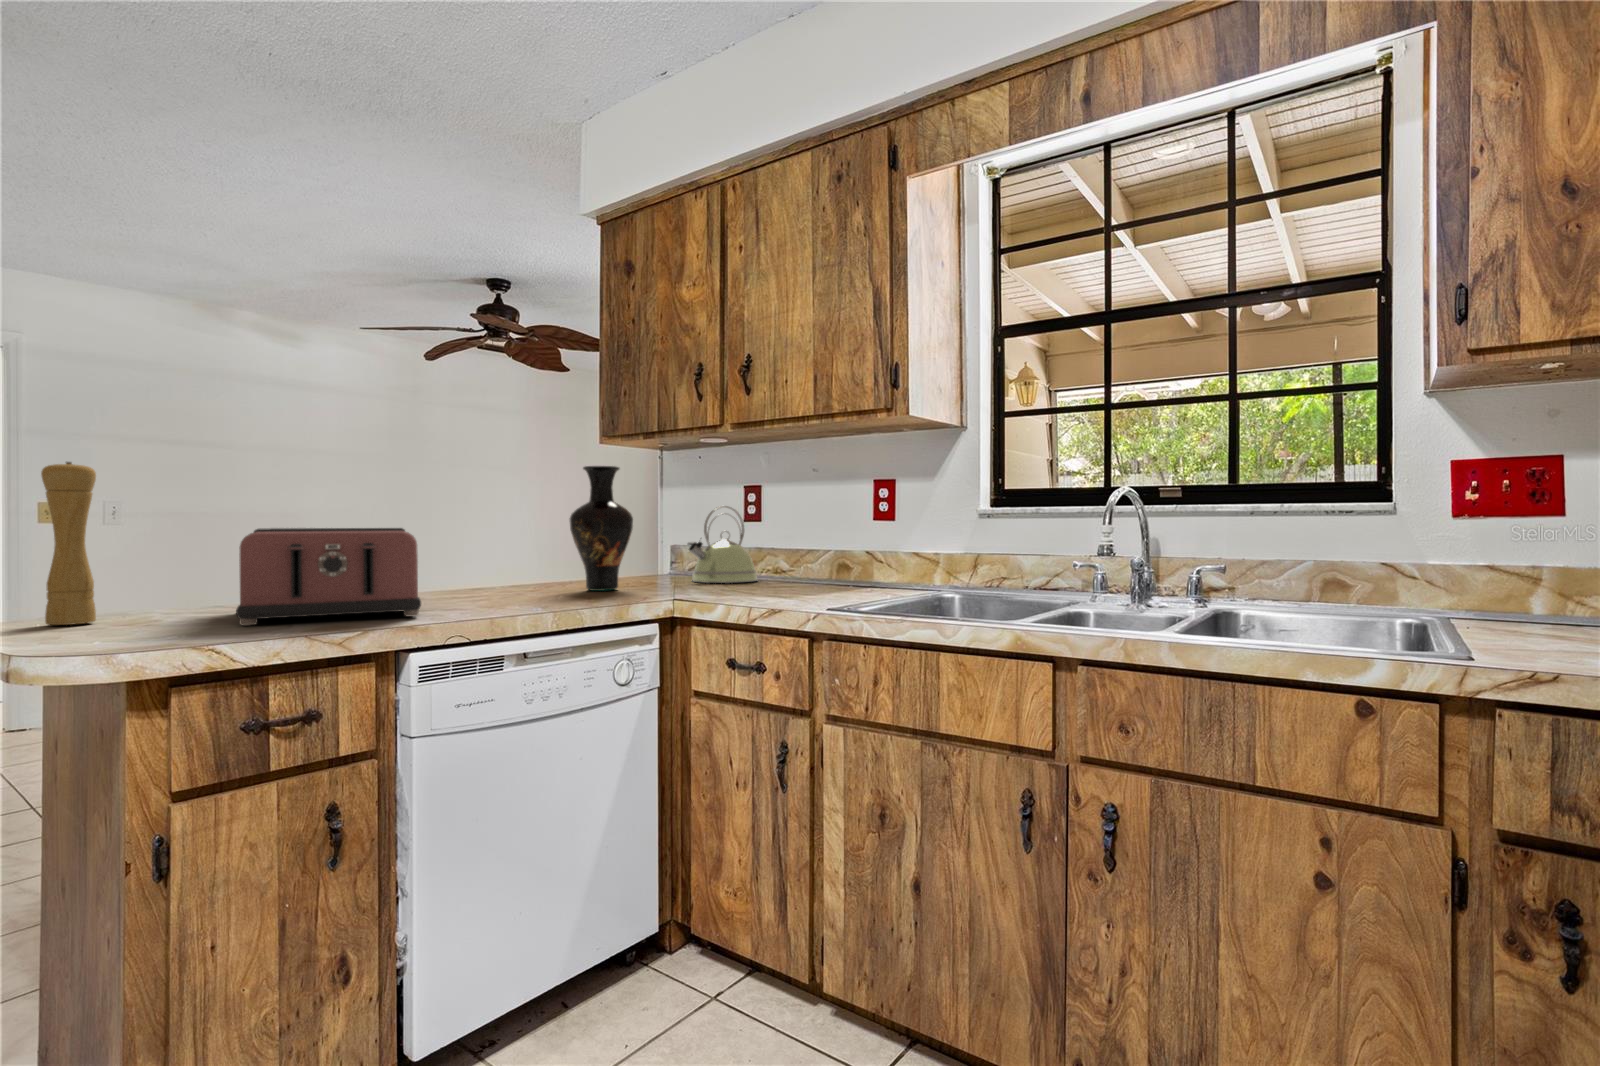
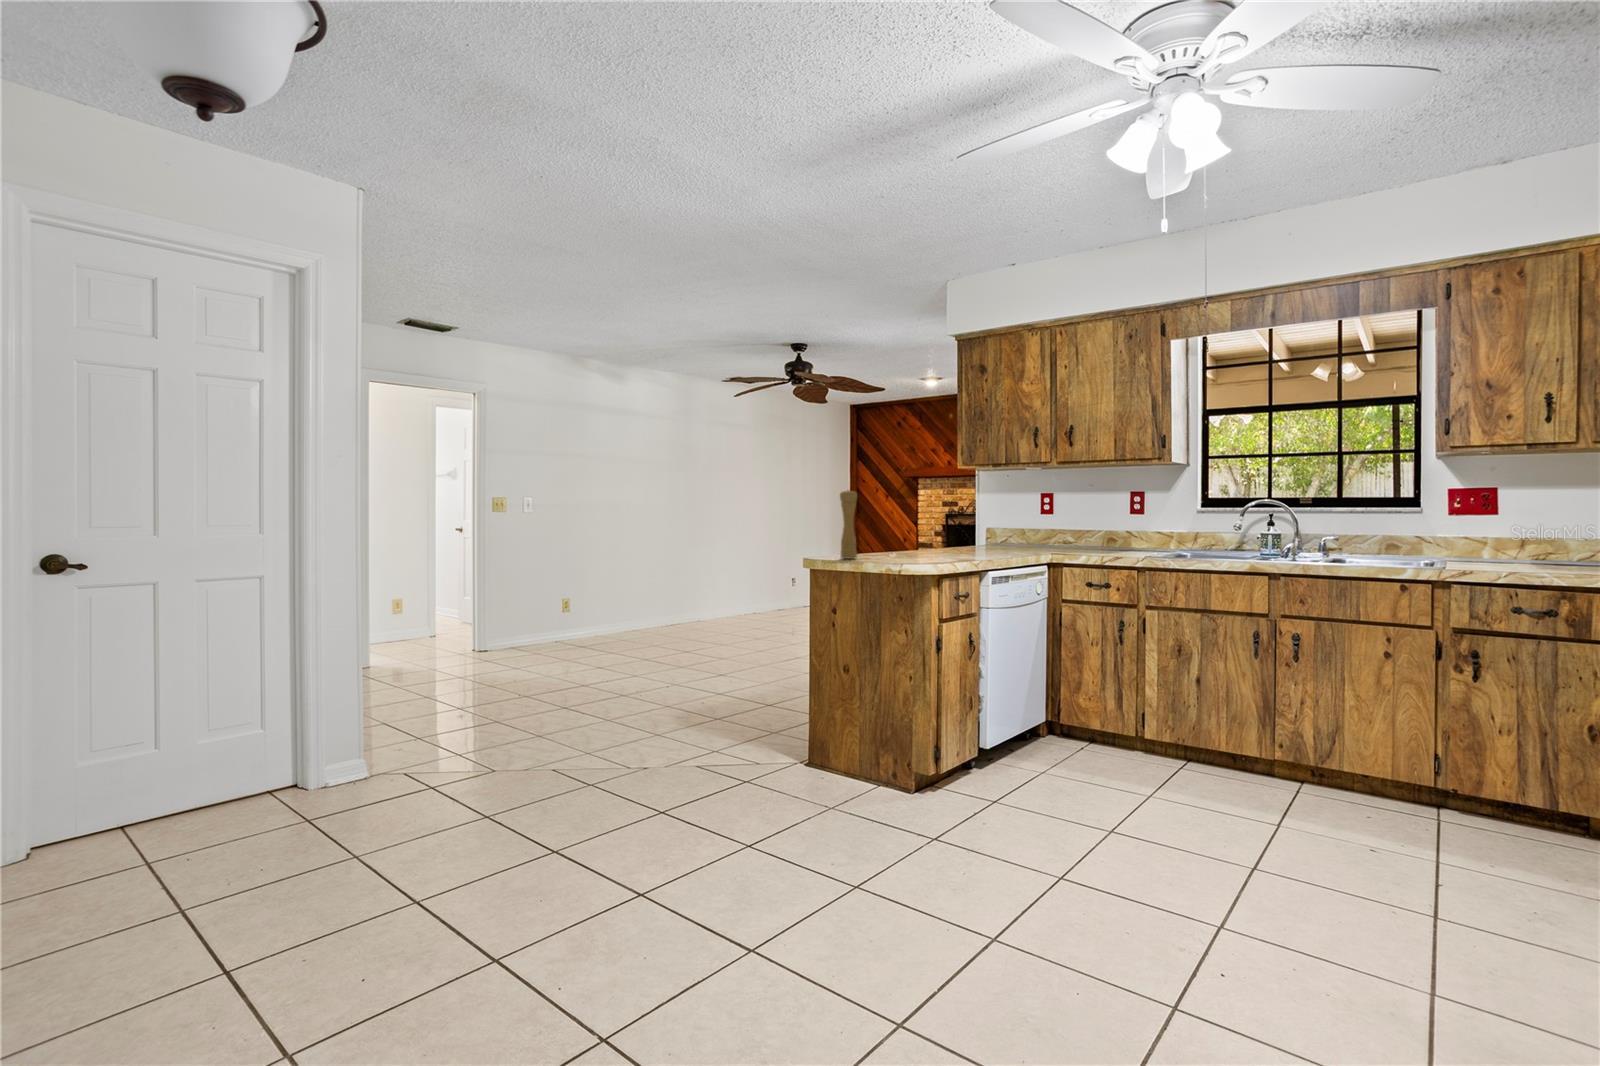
vase: present [570,466,633,591] -> none [975,485,1009,552]
kettle: present [688,506,757,583] -> none [1014,505,1053,549]
toaster: present [236,528,421,626] -> none [883,518,979,559]

